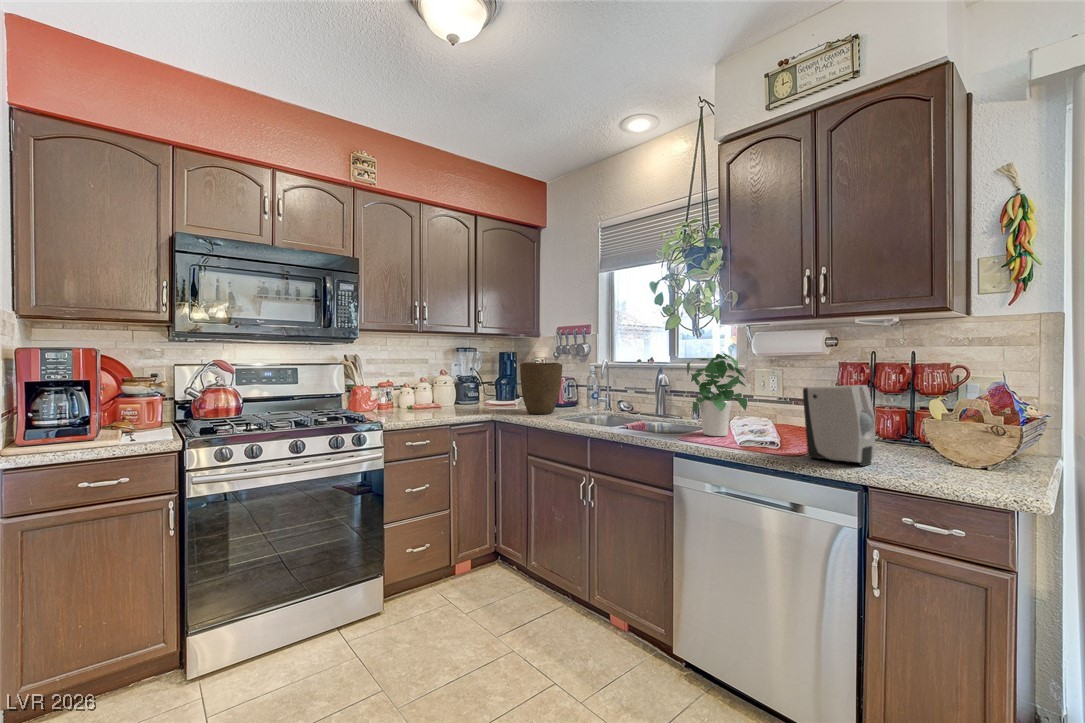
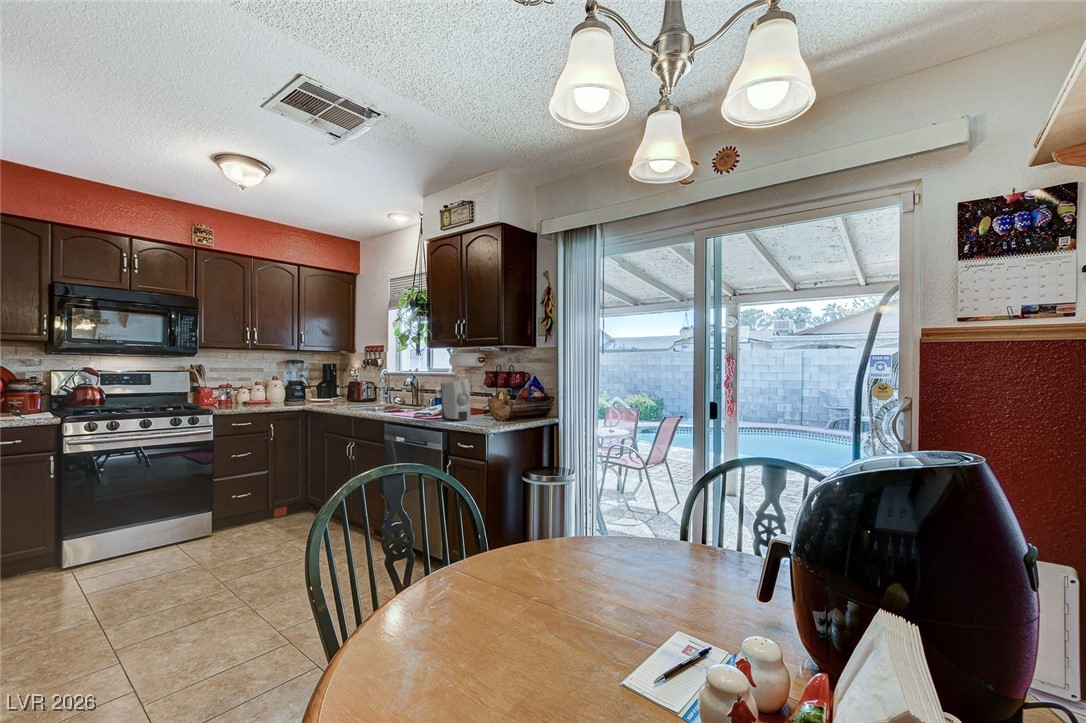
potted plant: present [687,353,747,436] -> none [404,365,440,413]
vase: present [520,362,562,414] -> none [325,370,356,405]

